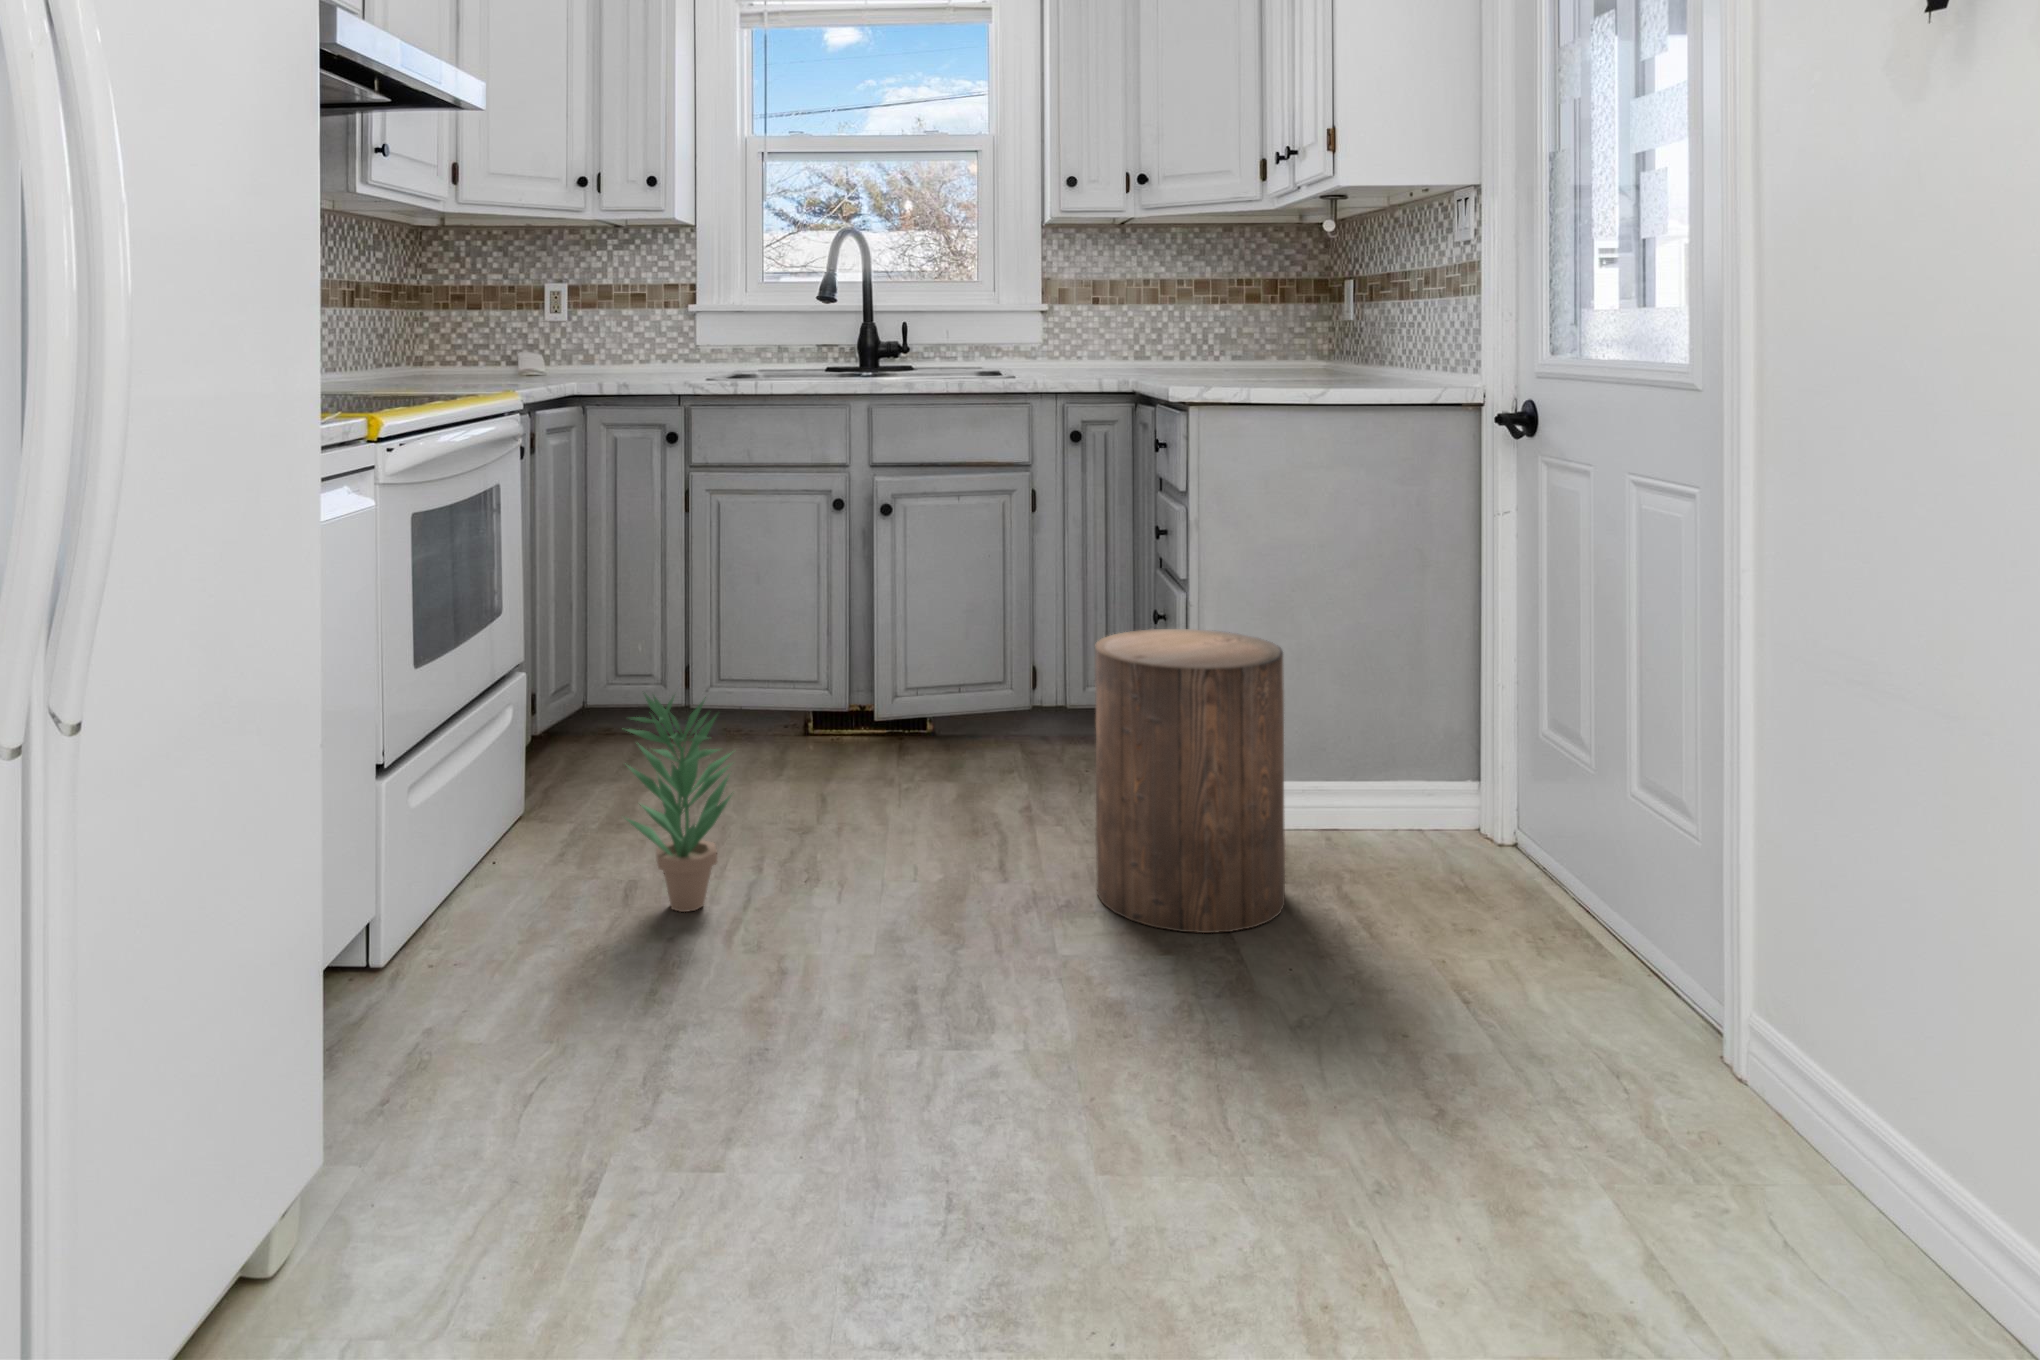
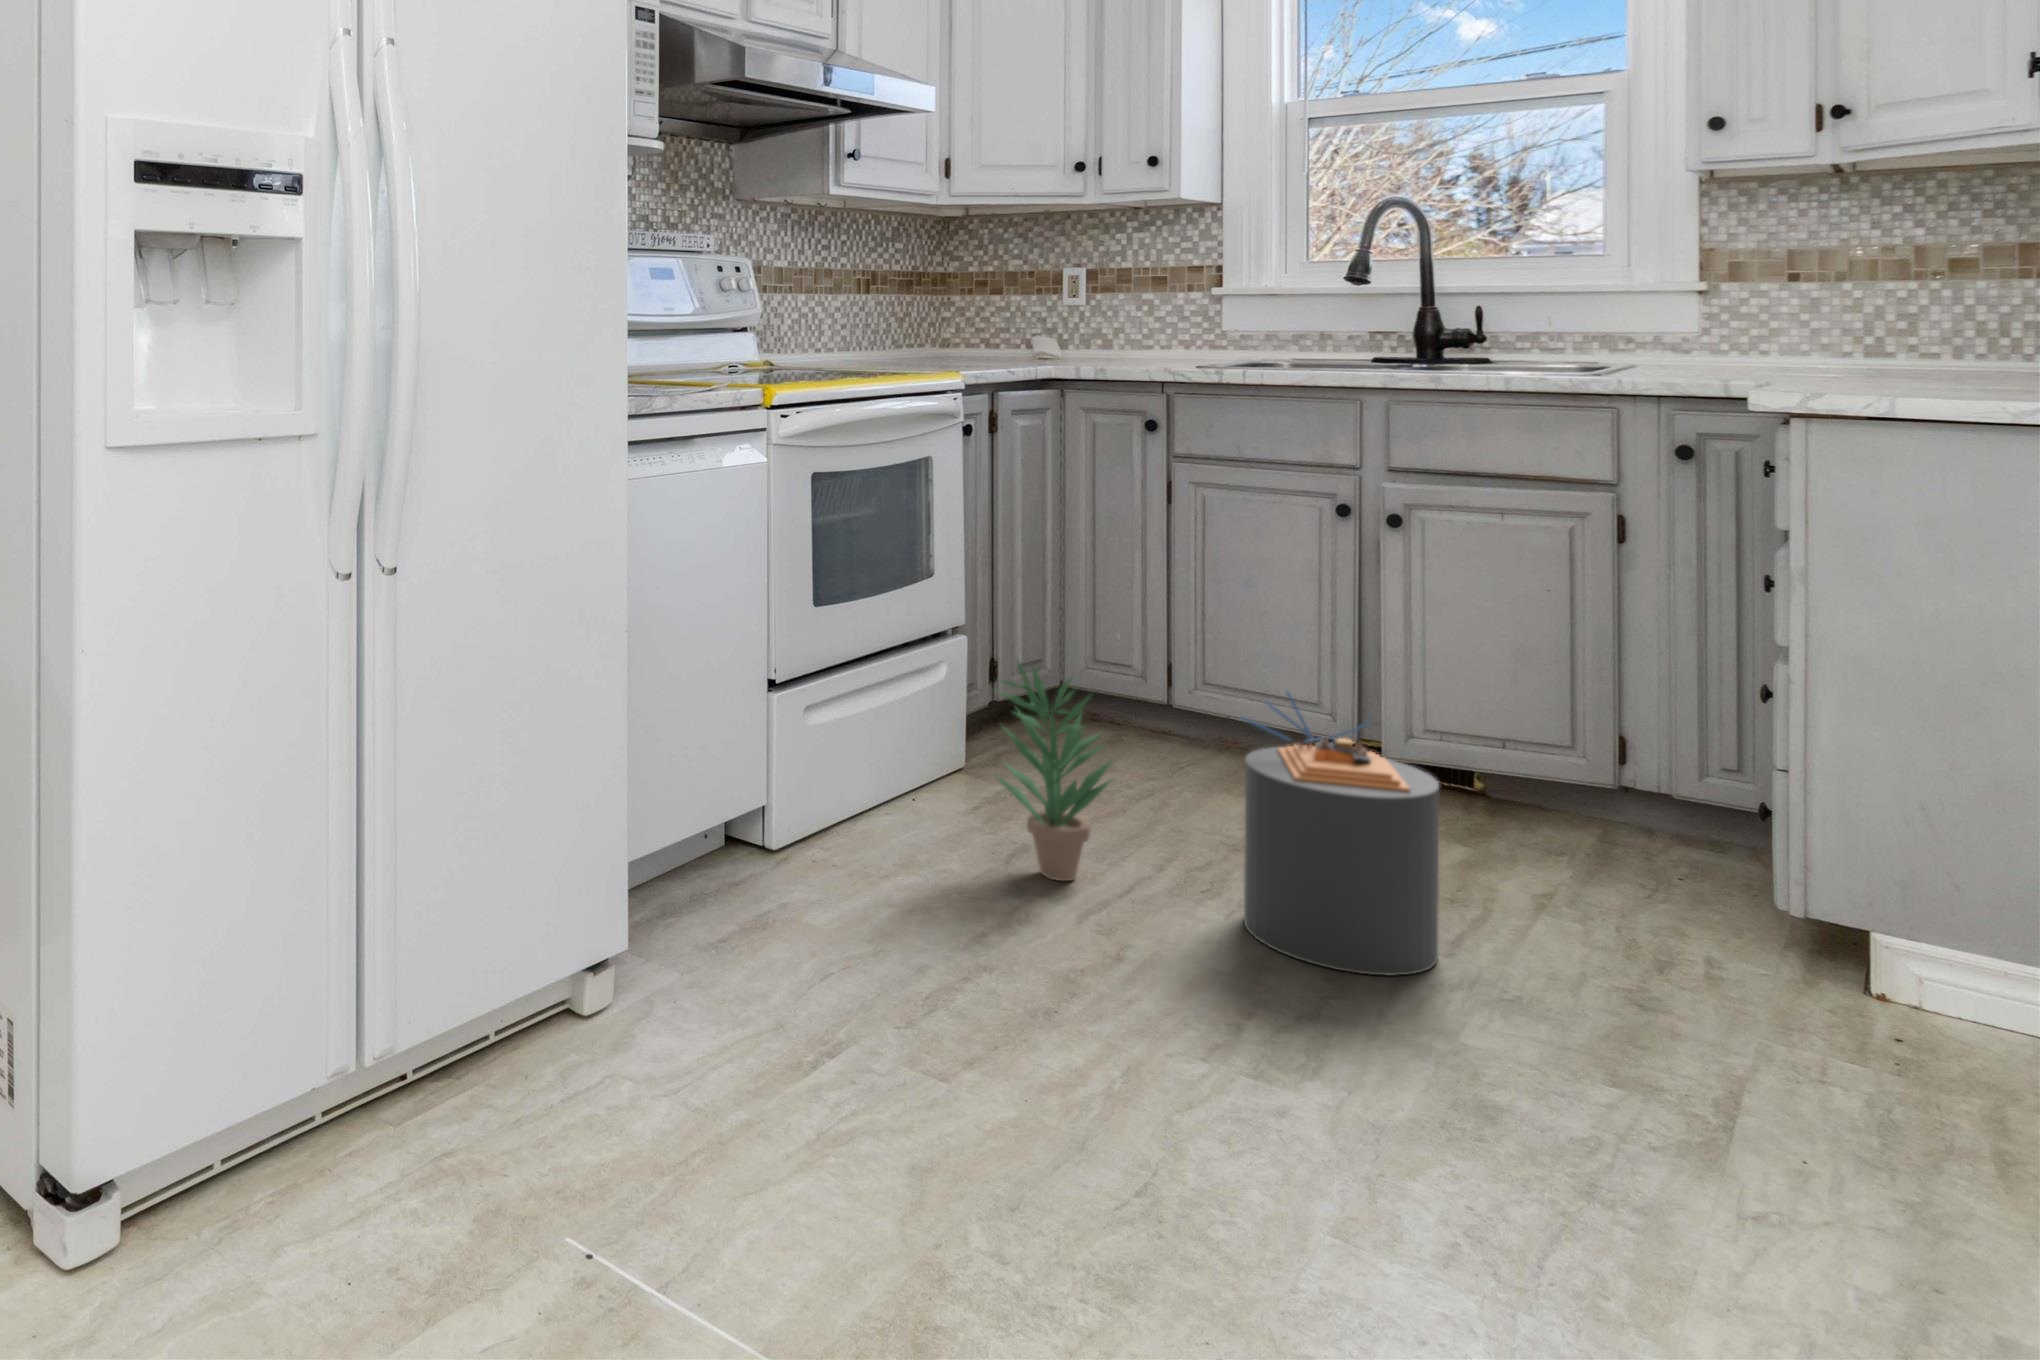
stool: present [1095,629,1285,933] -> none [1560,693,1875,1106]
trash can: none [843,670,1008,922] -> present [1240,692,1439,975]

